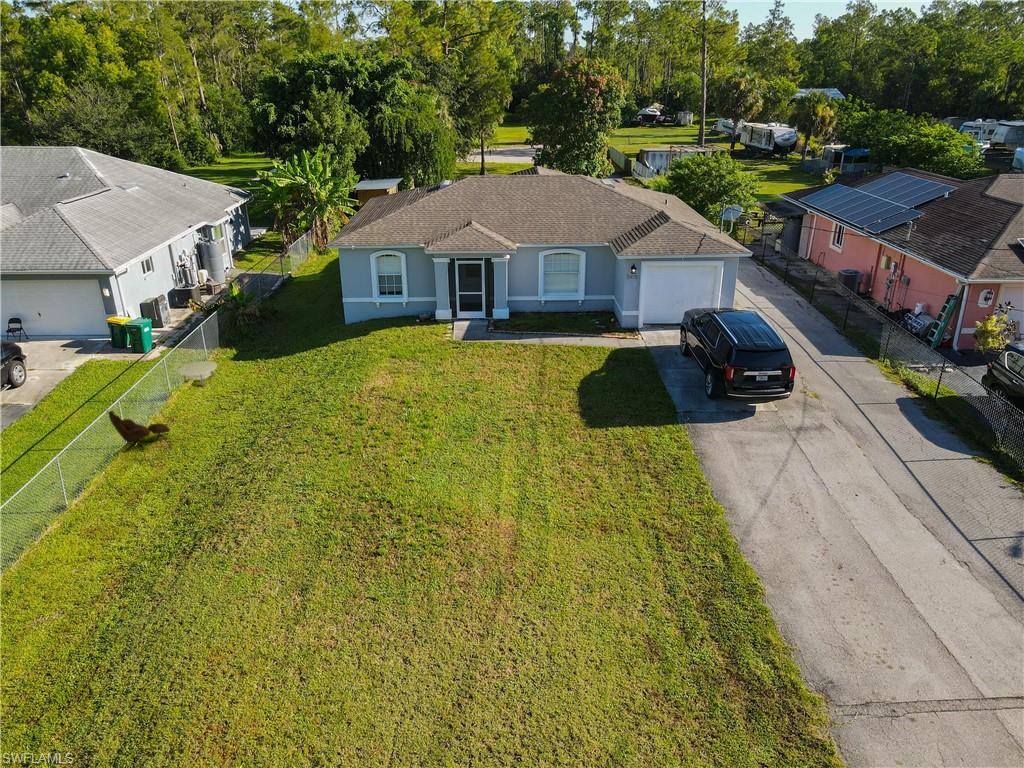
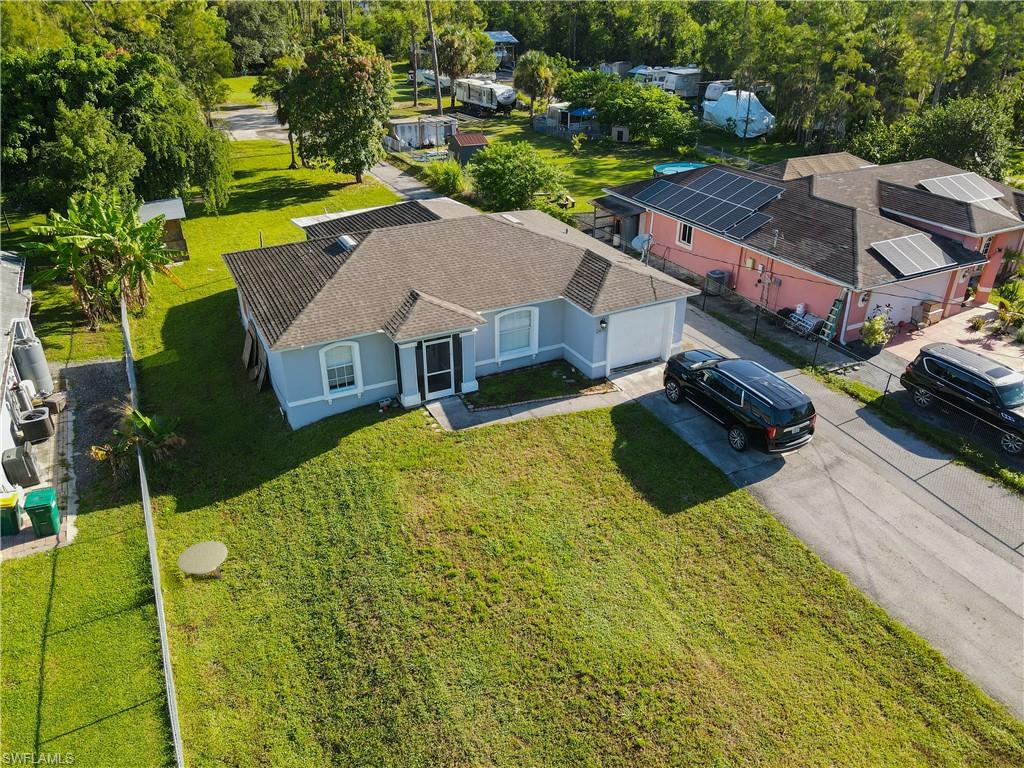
lounge chair: present [107,410,170,451] -> none [206,652,270,707]

